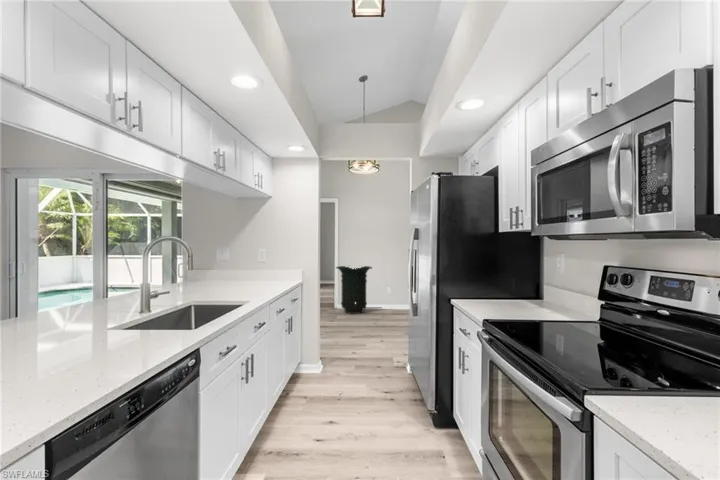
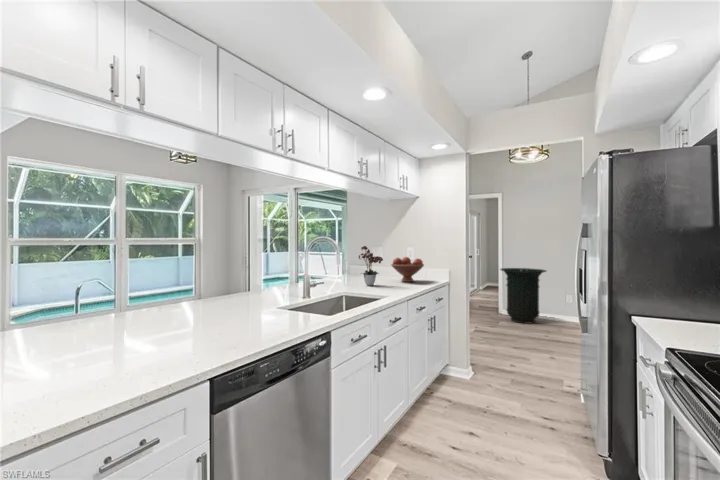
flower arrangement: none [207,245,240,291] -> present [359,246,383,286]
fruit bowl: none [244,258,279,284] -> present [391,257,424,282]

